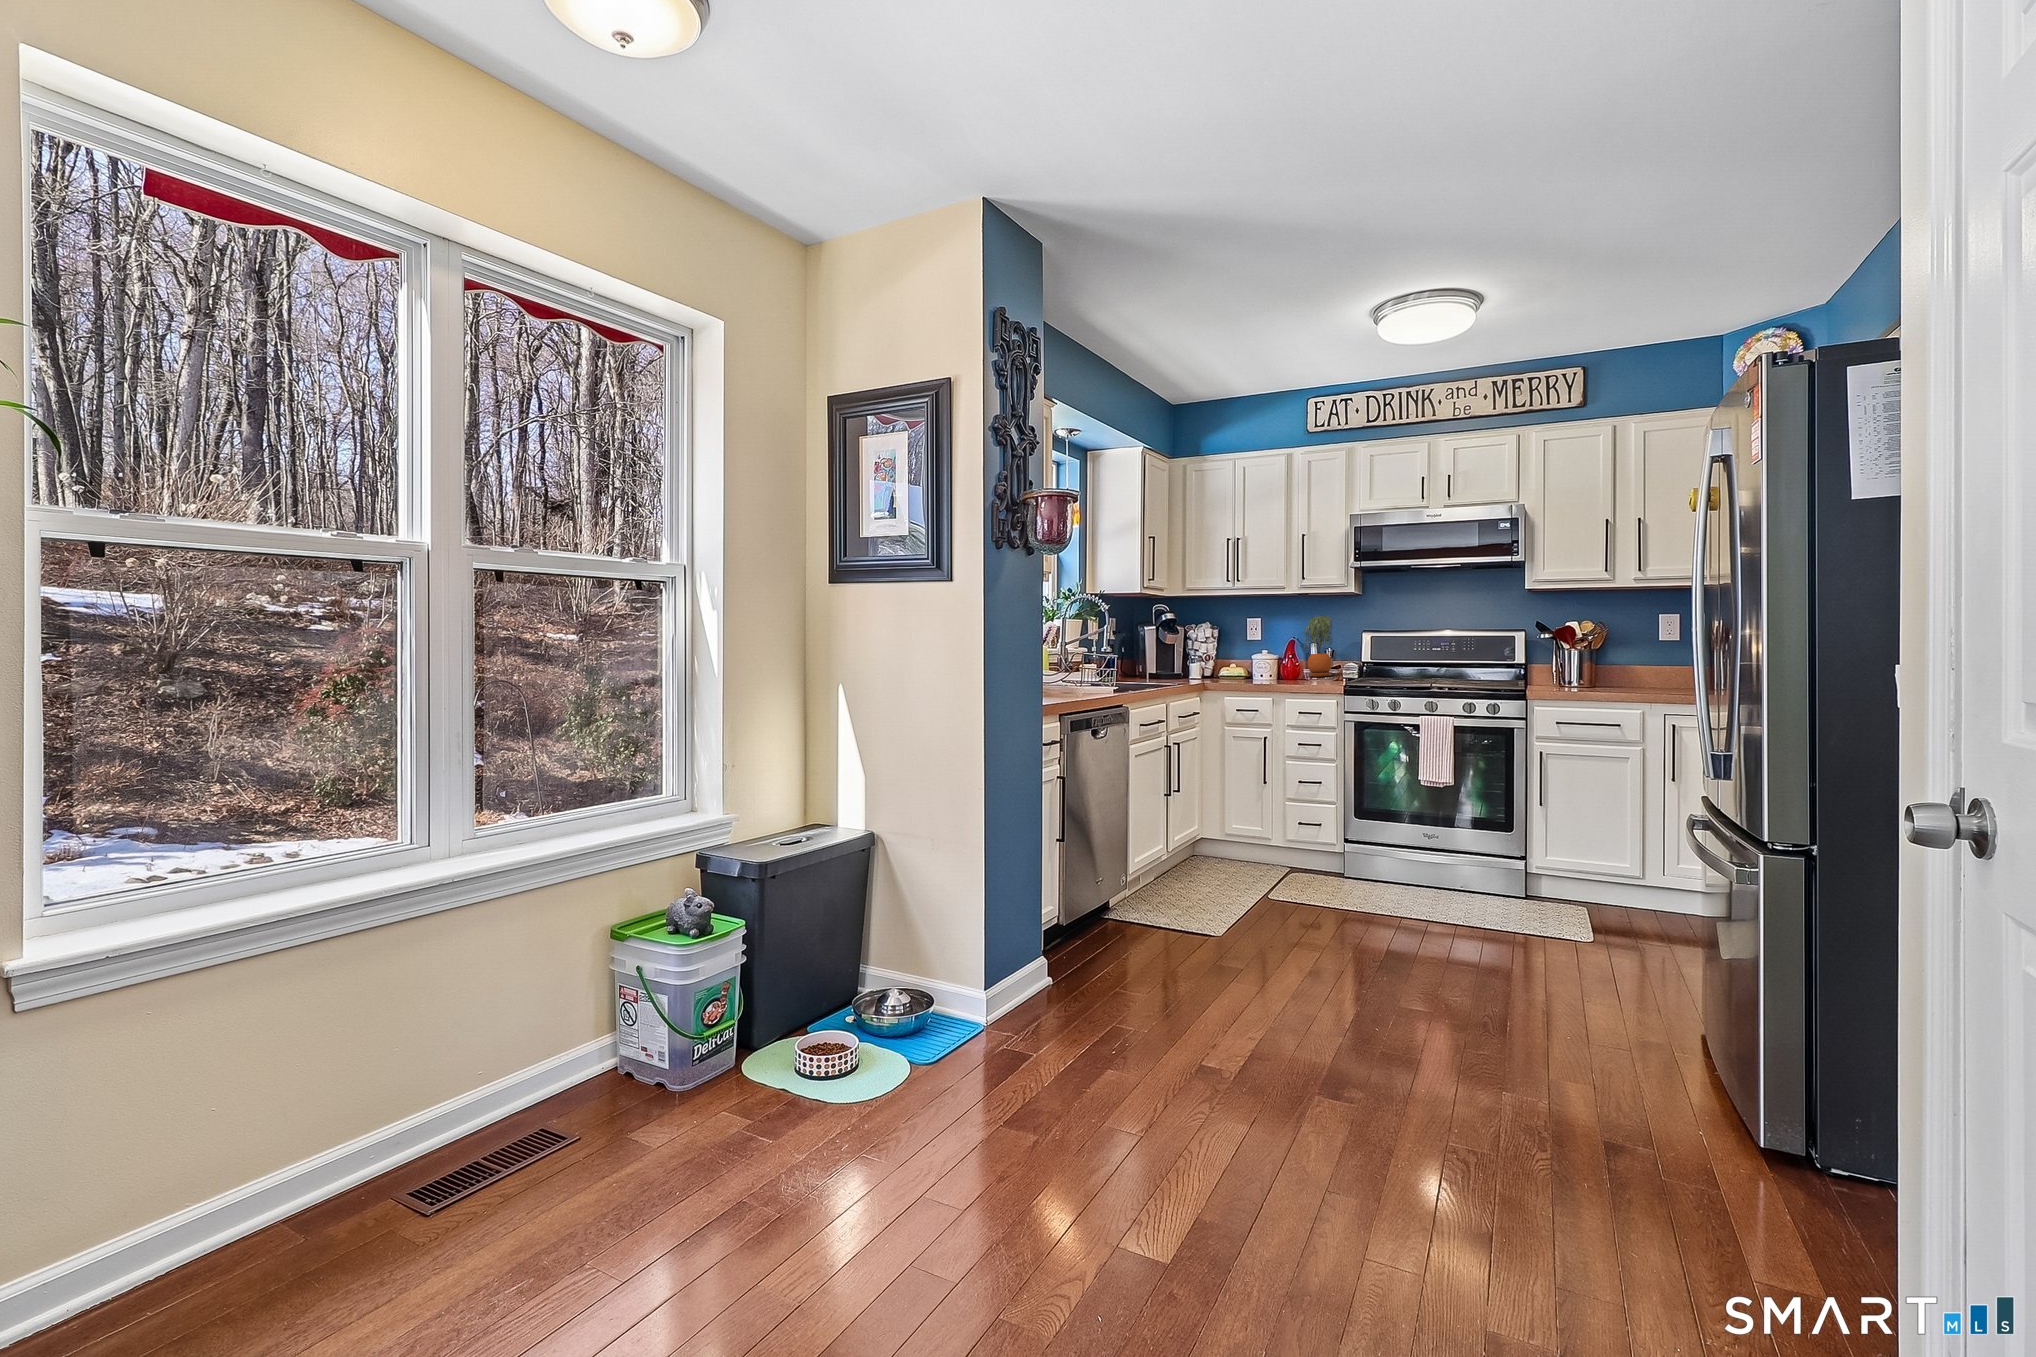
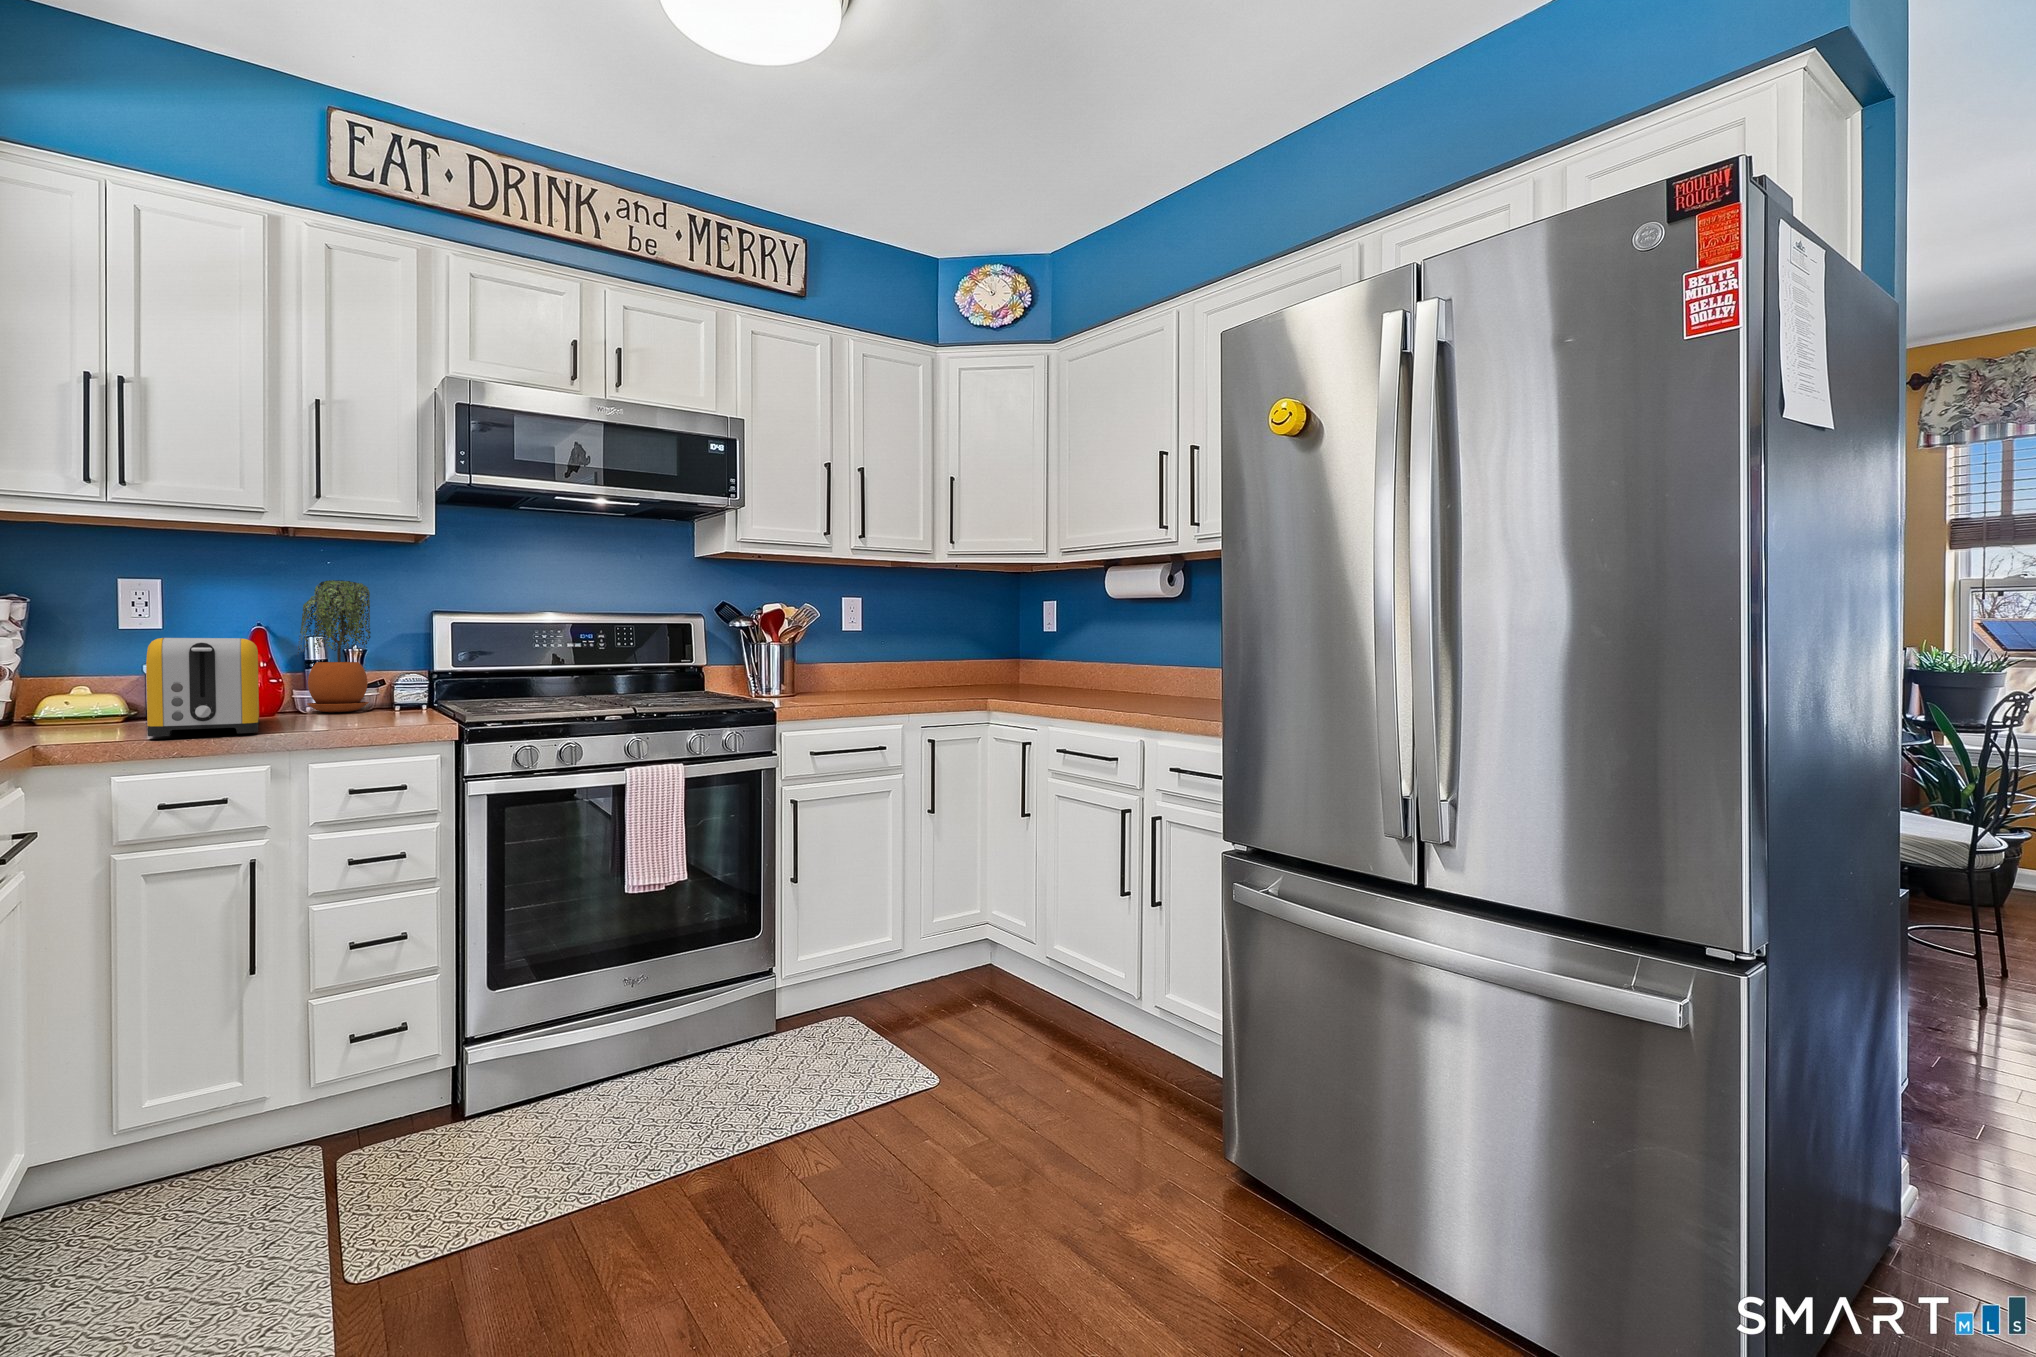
toaster: none [1250,646,1289,685] -> present [146,638,259,737]

